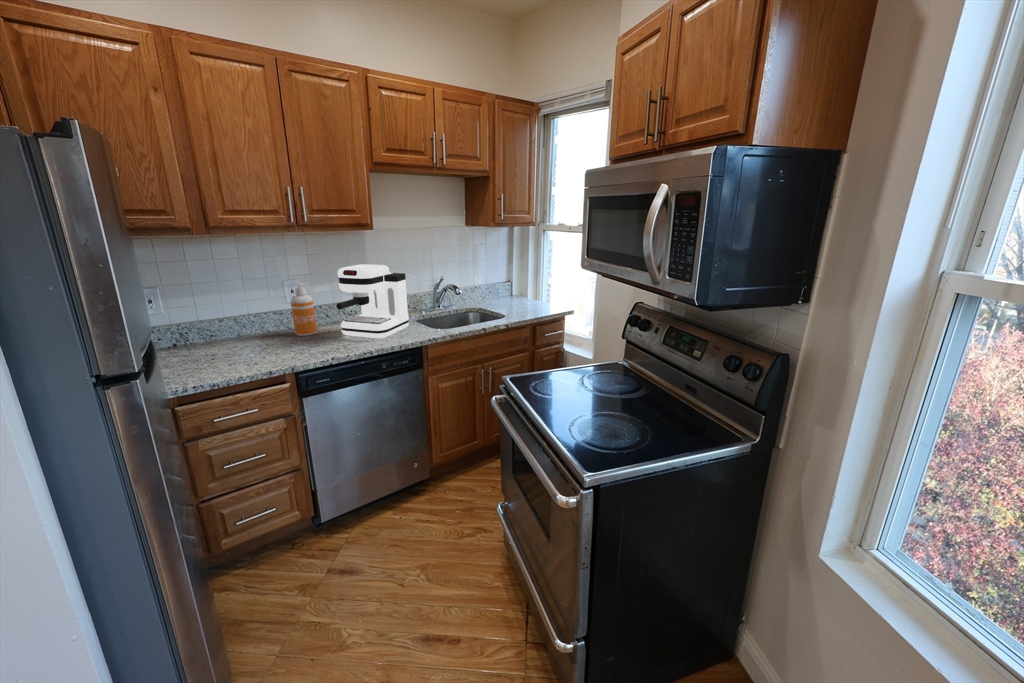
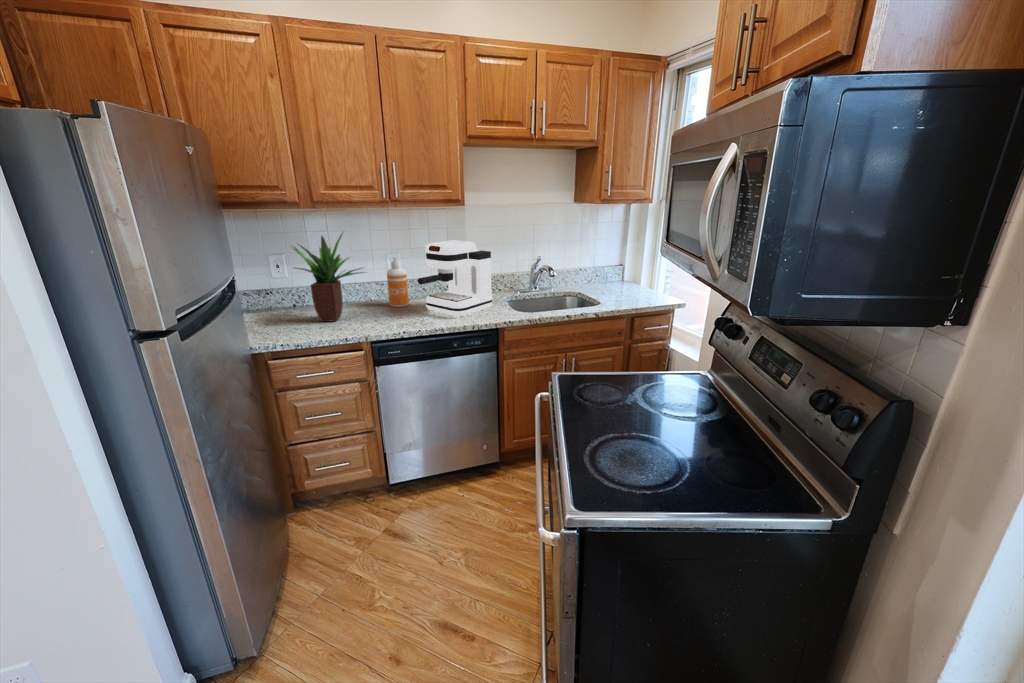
potted plant: none [179,257,277,358] -> present [293,233,364,321]

